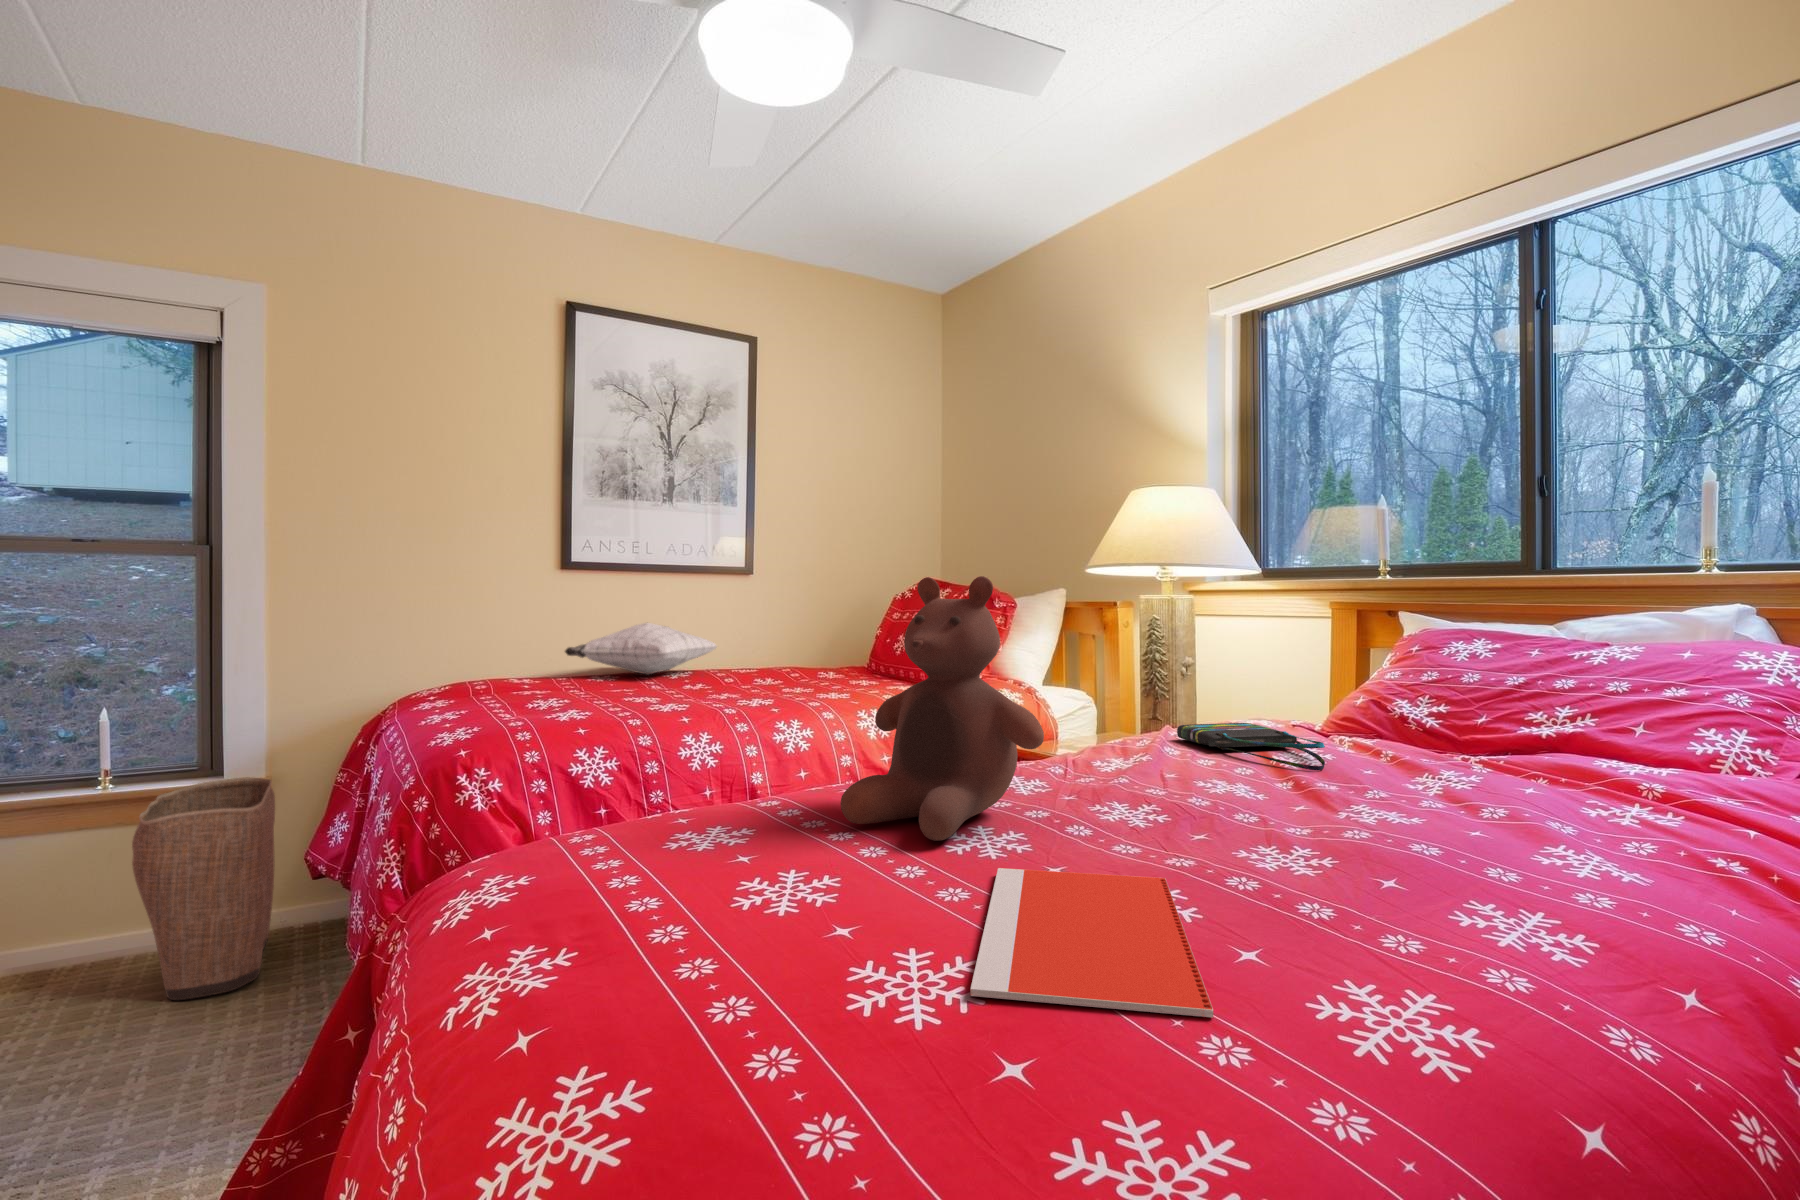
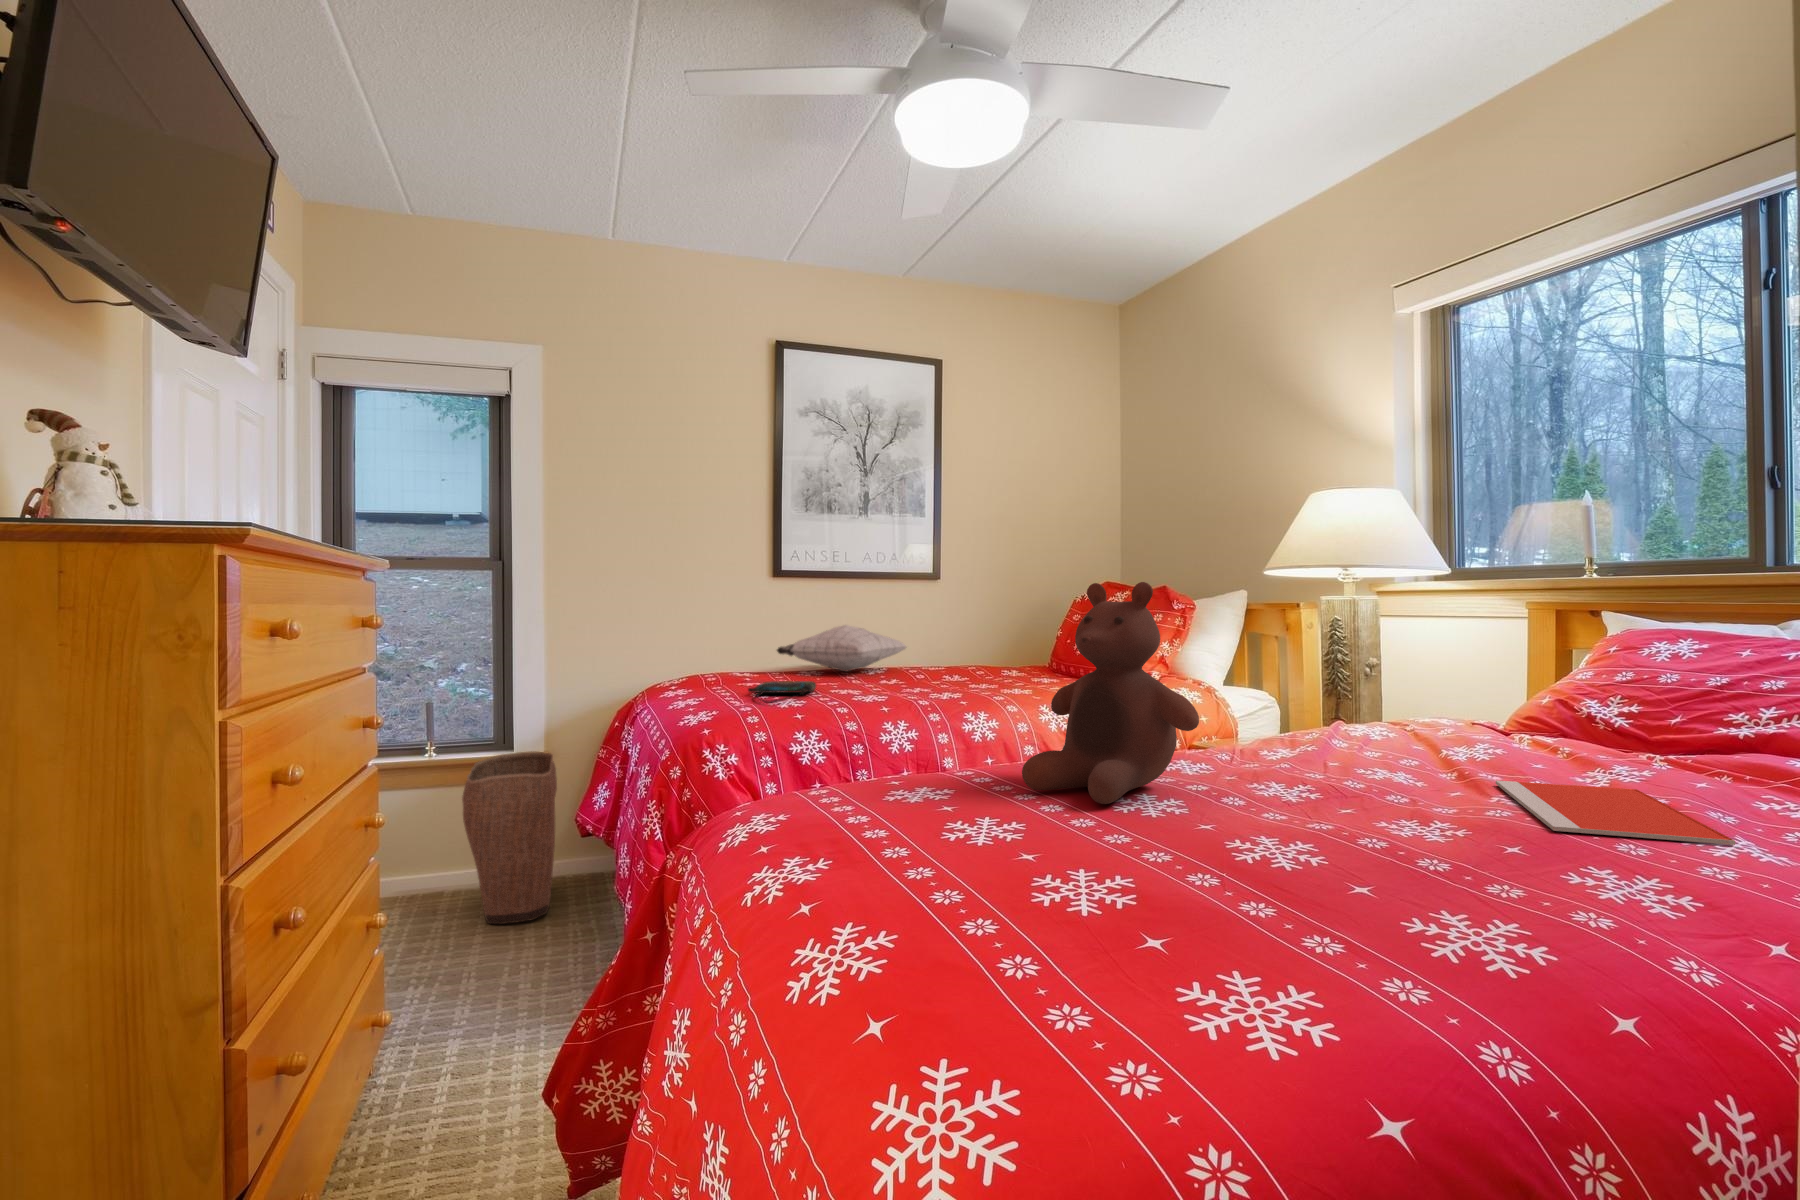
tote bag: present [1177,723,1325,770] -> present [748,681,816,703]
notebook: present [970,868,1213,1017] -> present [1496,781,1735,845]

